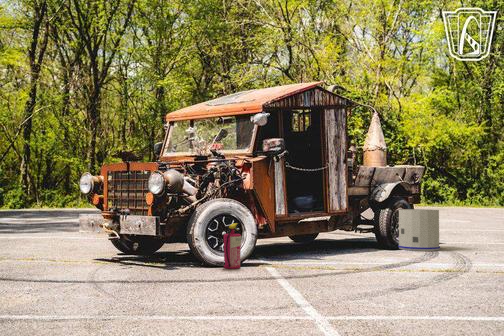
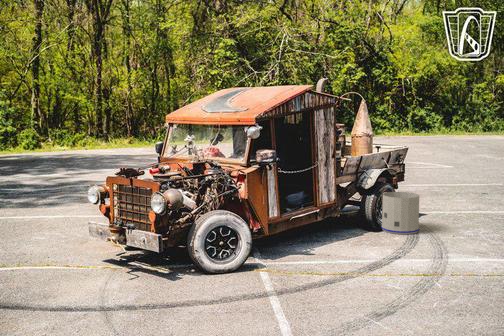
fire extinguisher: present [224,223,241,269] -> none [221,235,237,278]

